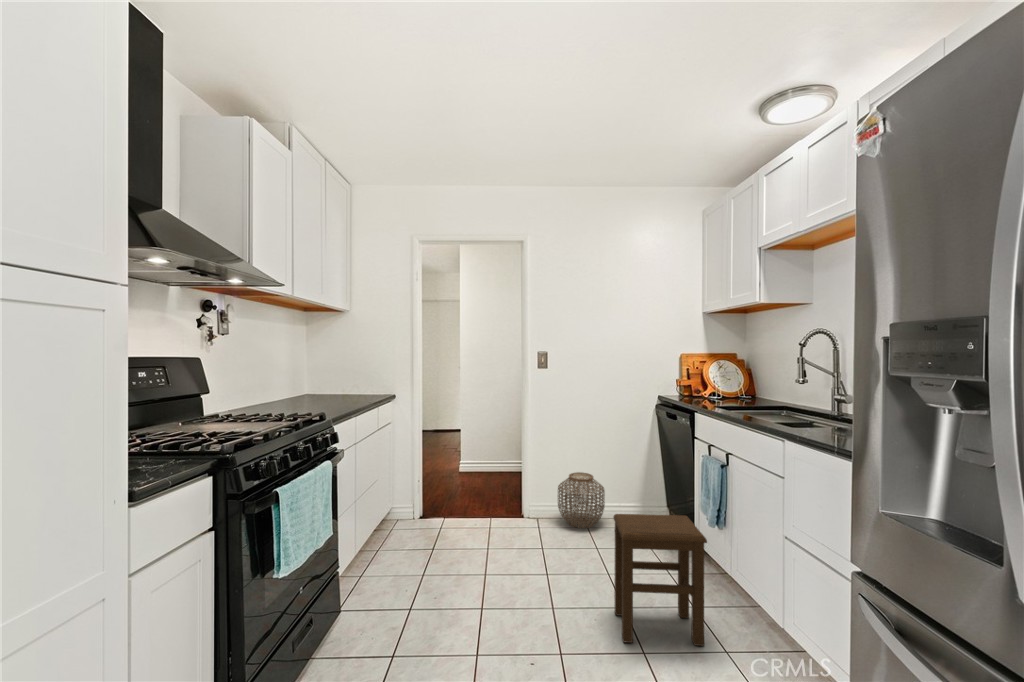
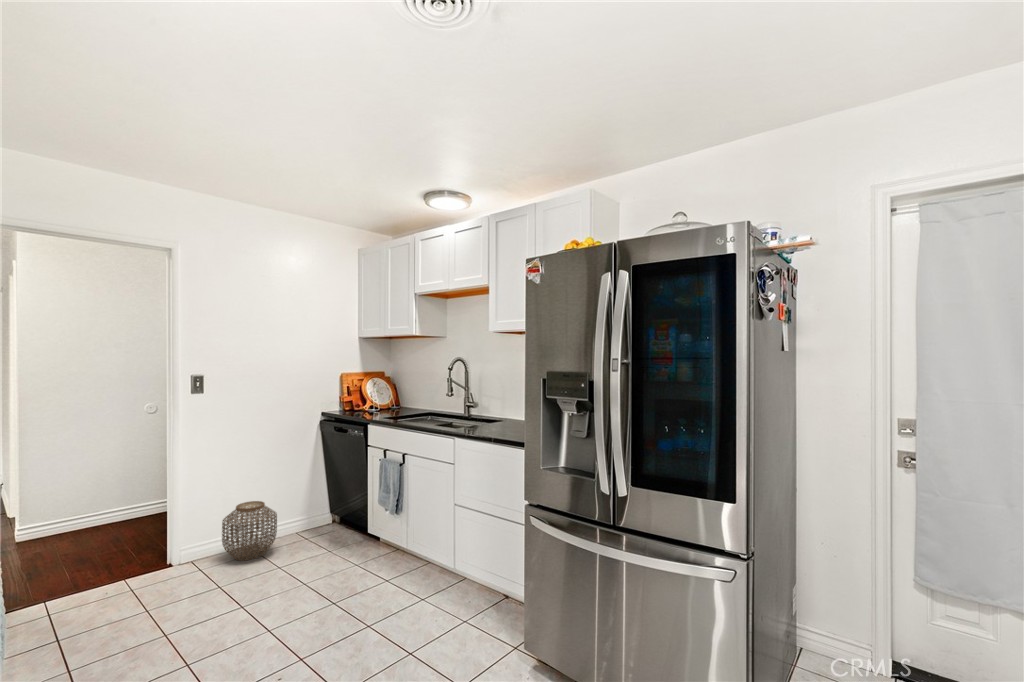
stool: present [614,514,707,646] -> none [331,507,412,624]

